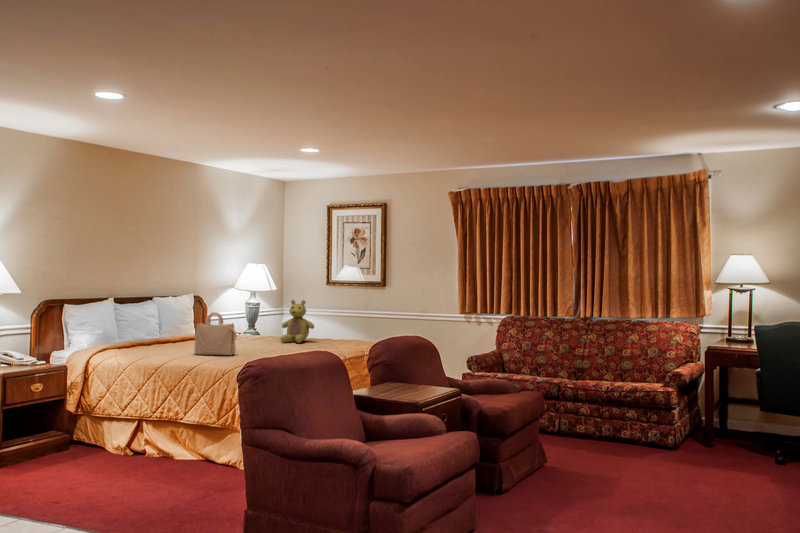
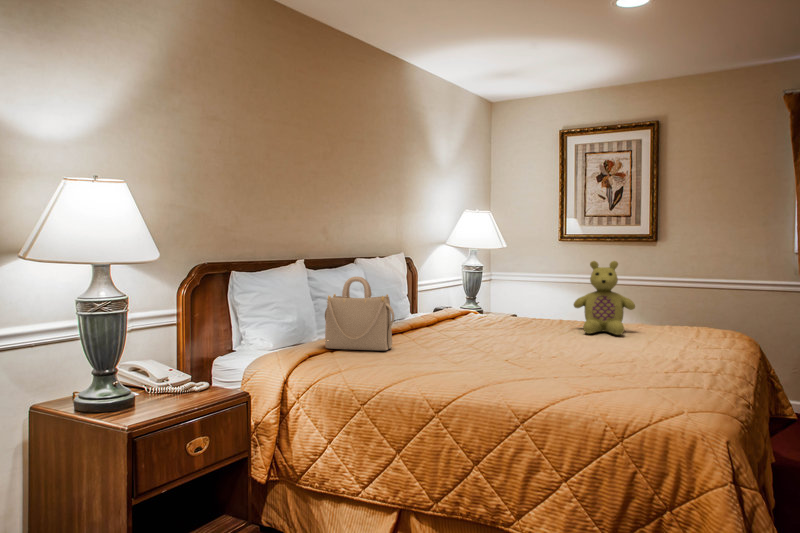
handbag: present [195,312,236,355] -> present [325,277,394,350]

